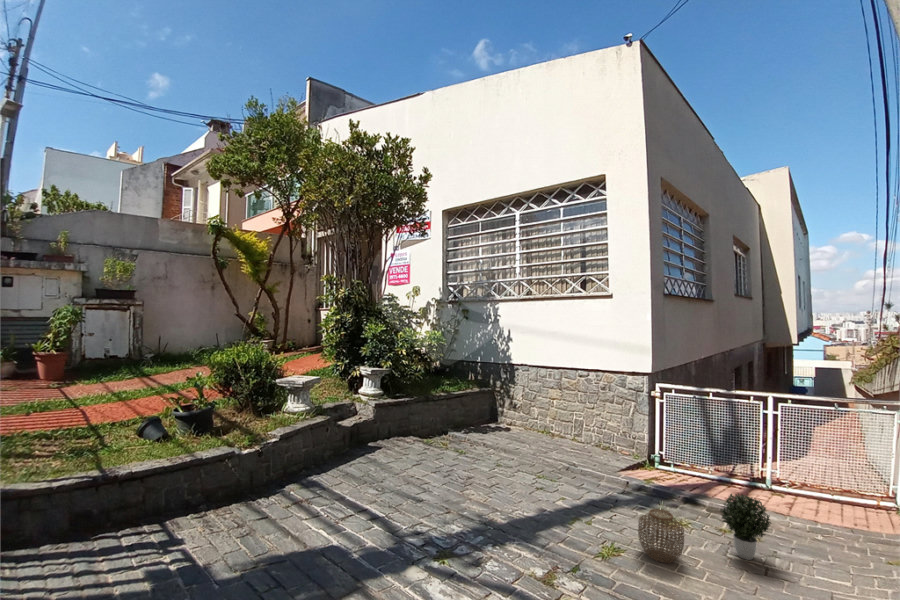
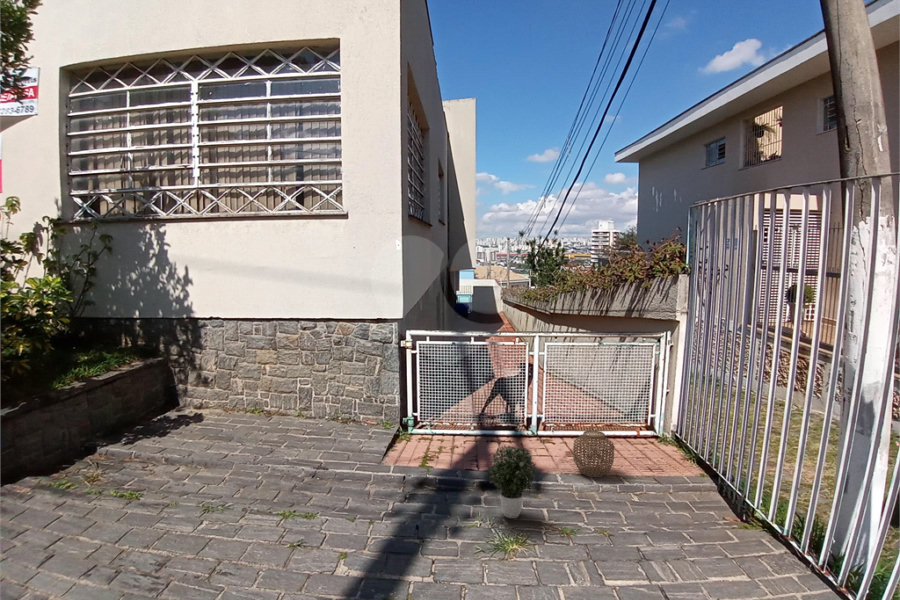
woven basket: present [638,509,684,563] -> present [573,430,614,477]

